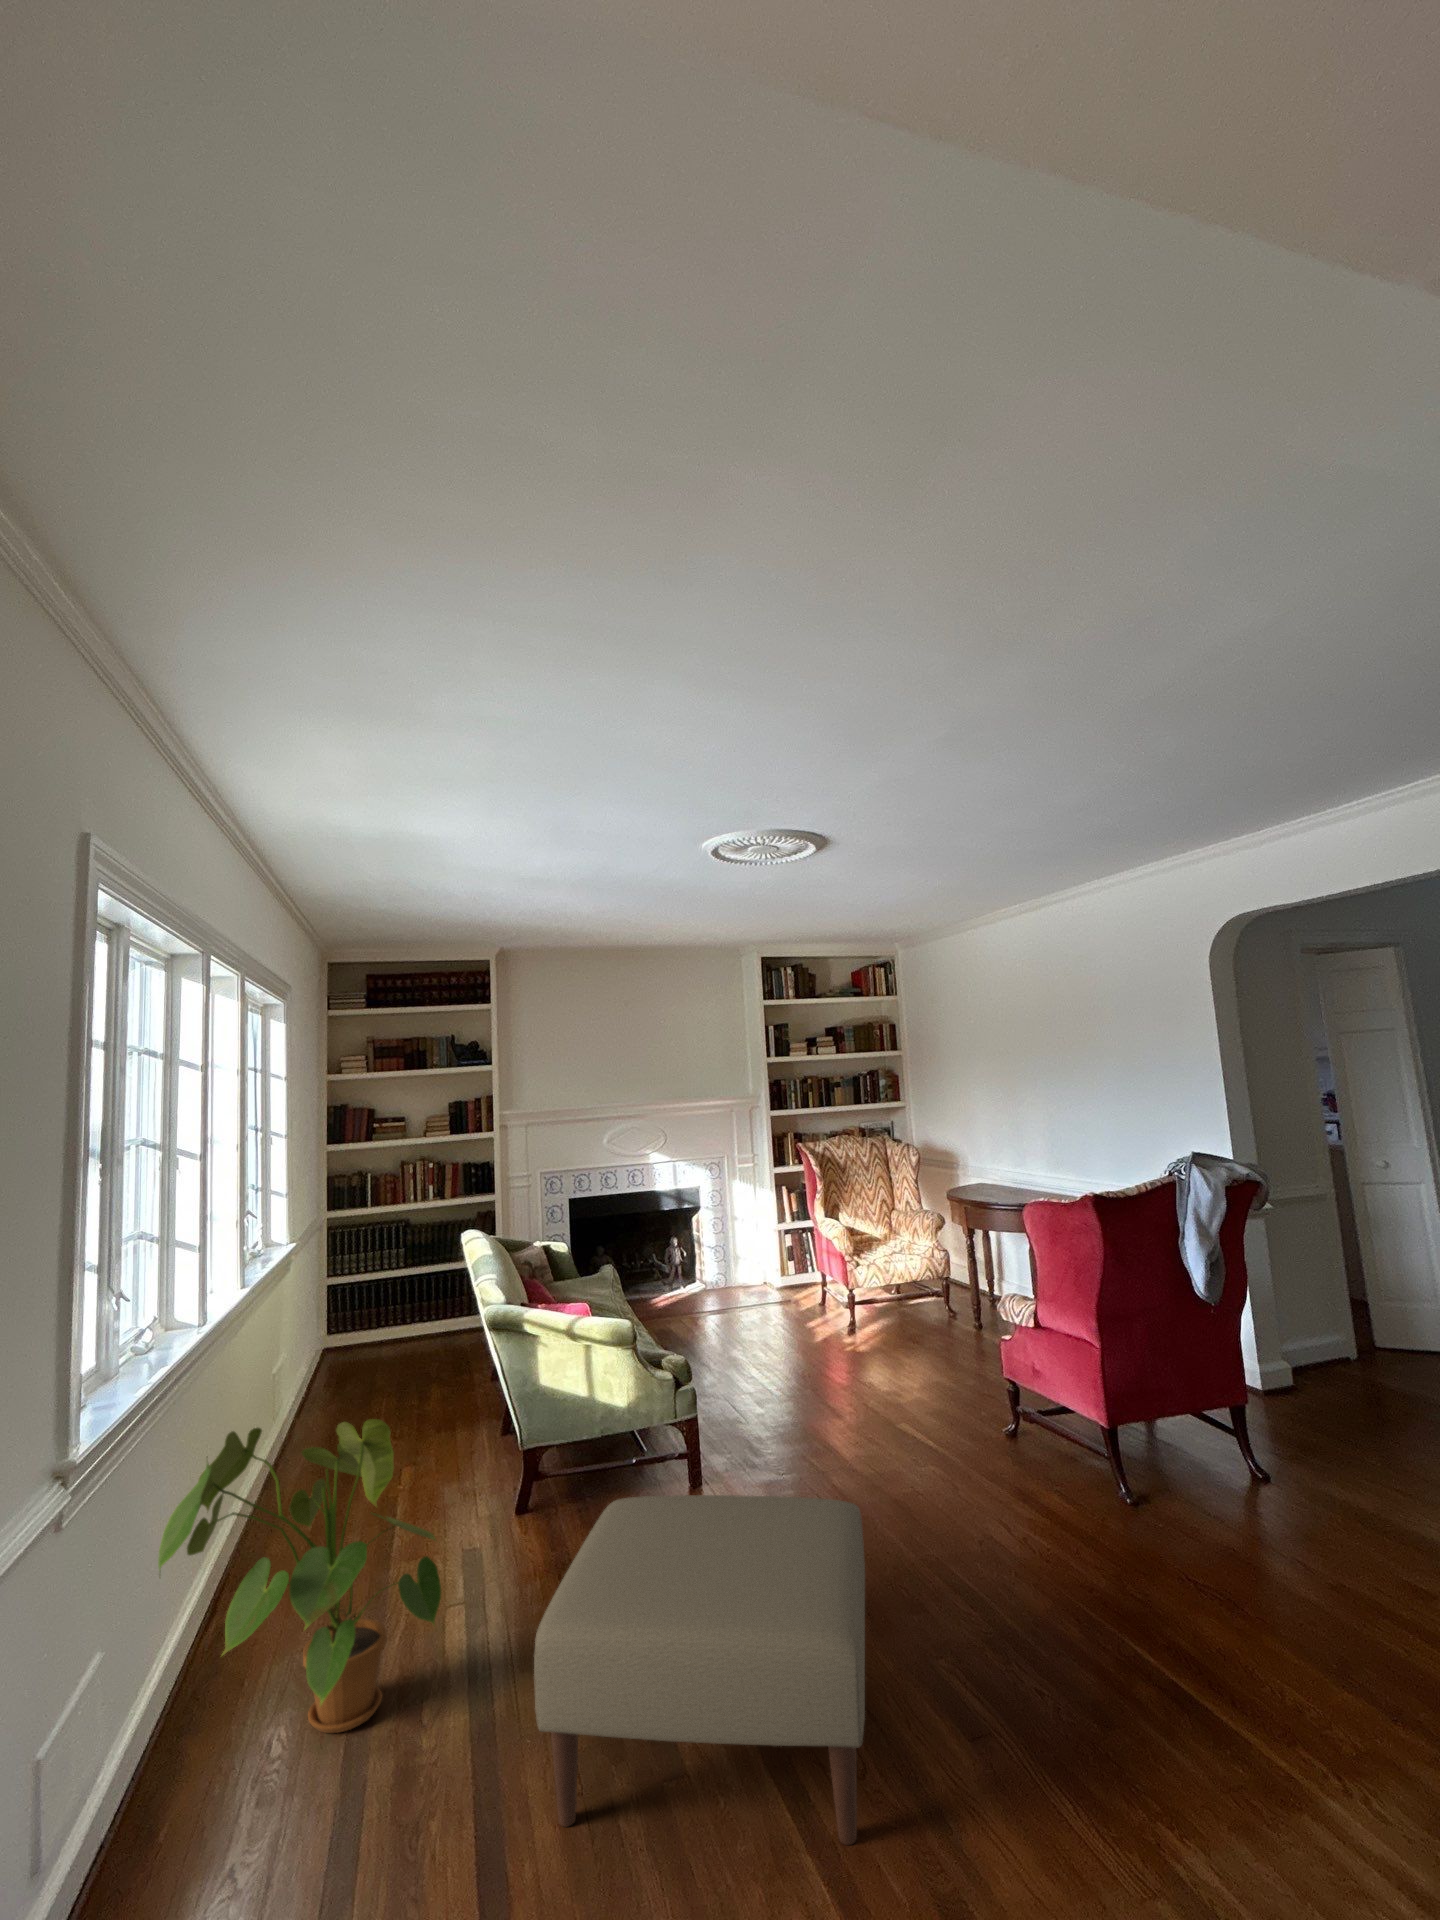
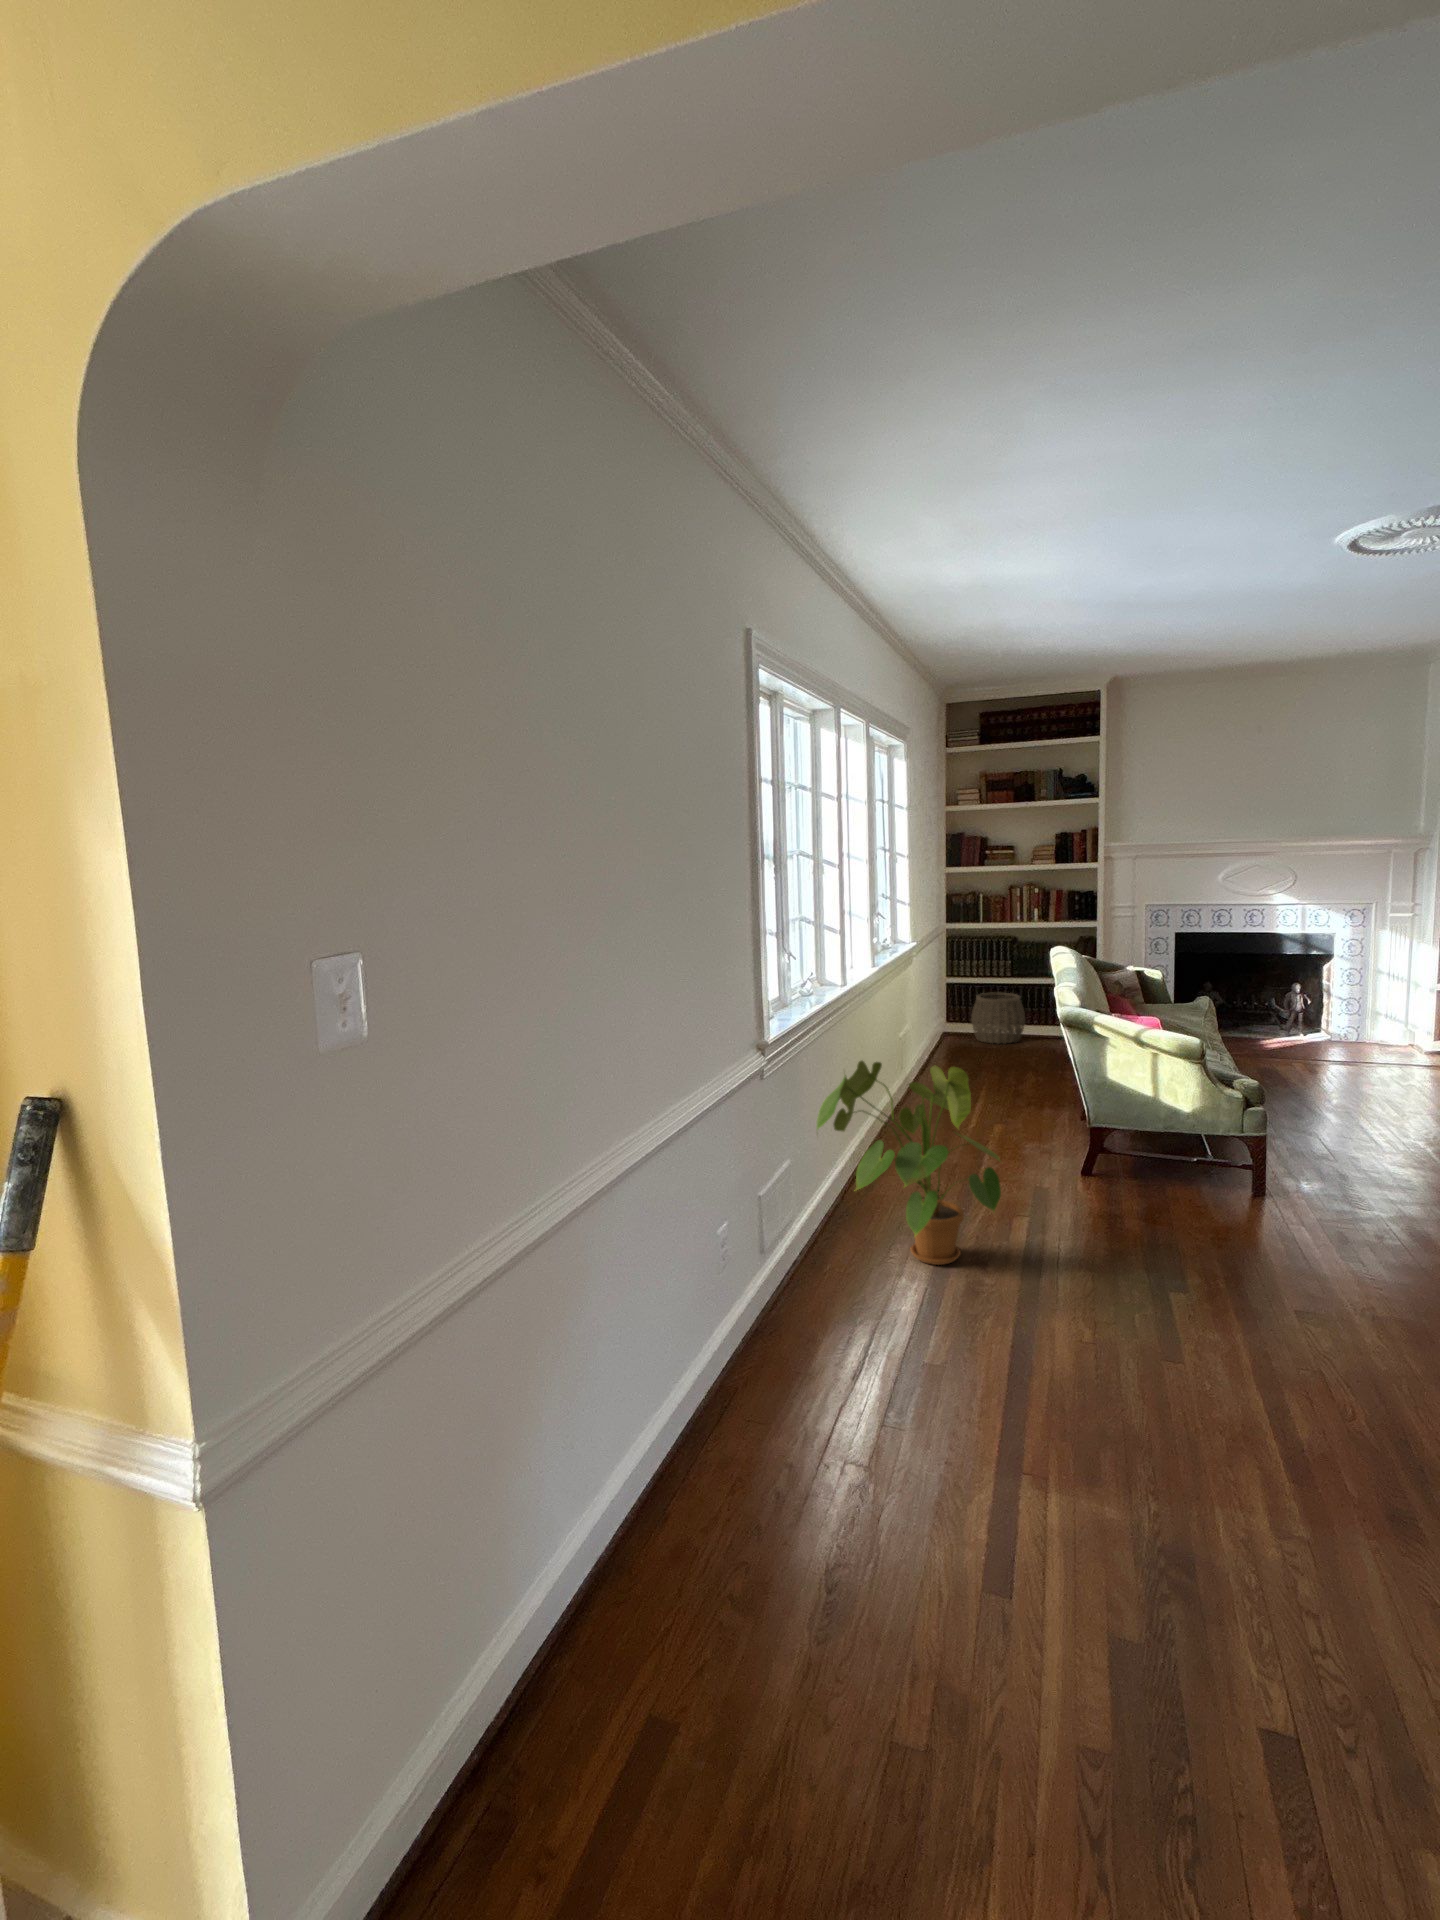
woven basket: none [358,1286,423,1352] -> present [972,993,1025,1044]
ottoman: present [534,1495,865,1845] -> none [1059,1168,1402,1451]

